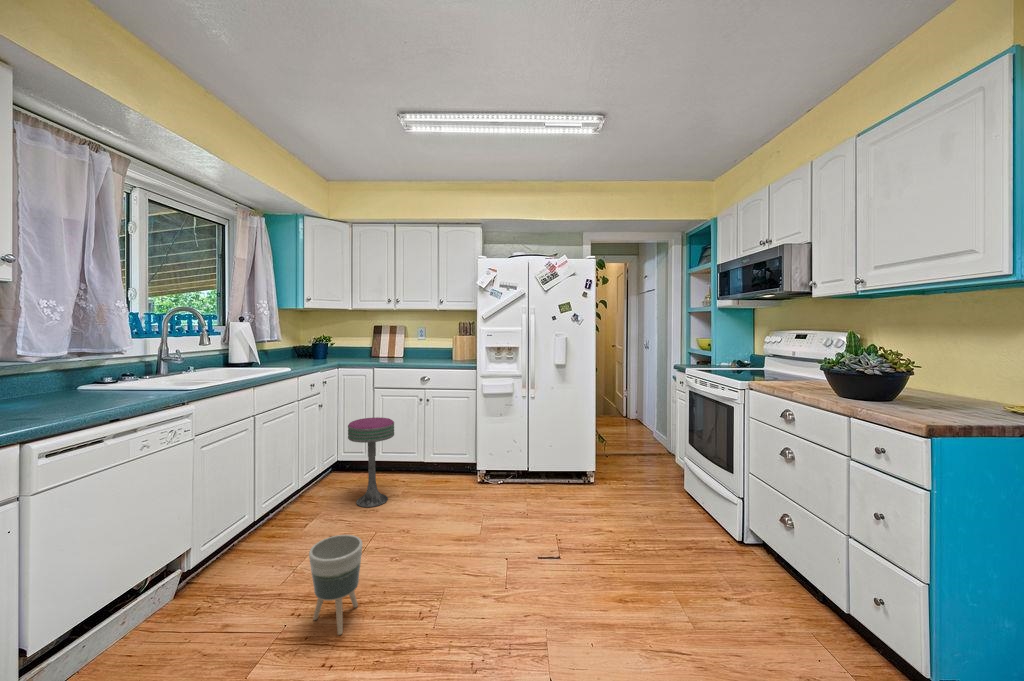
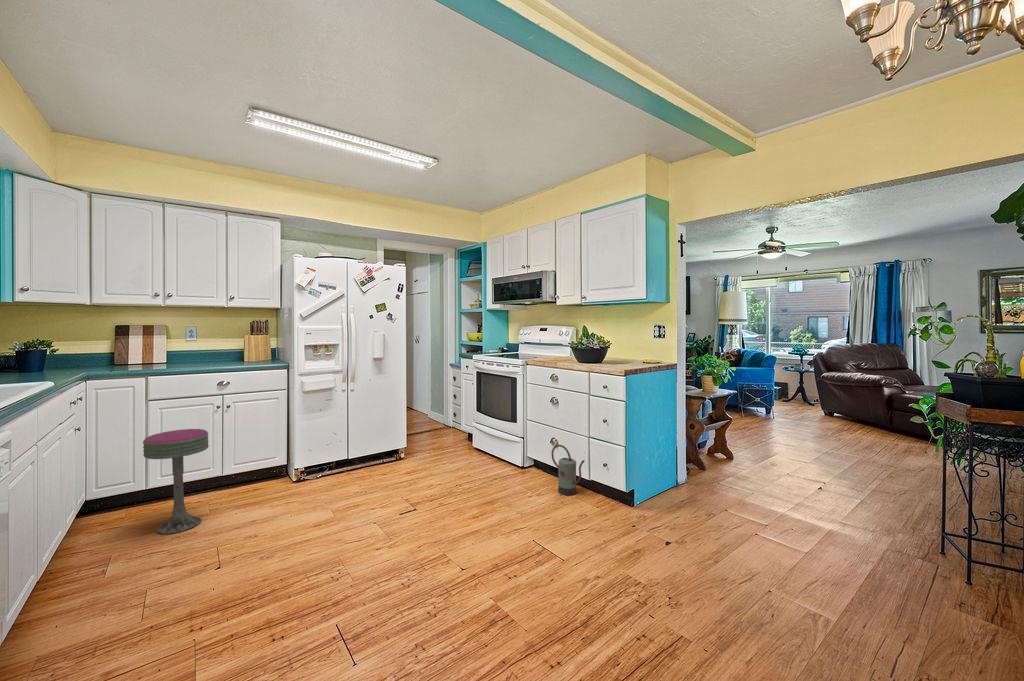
watering can: none [773,528,830,624] -> present [551,445,584,495]
planter: present [309,535,362,635] -> none [222,528,280,622]

